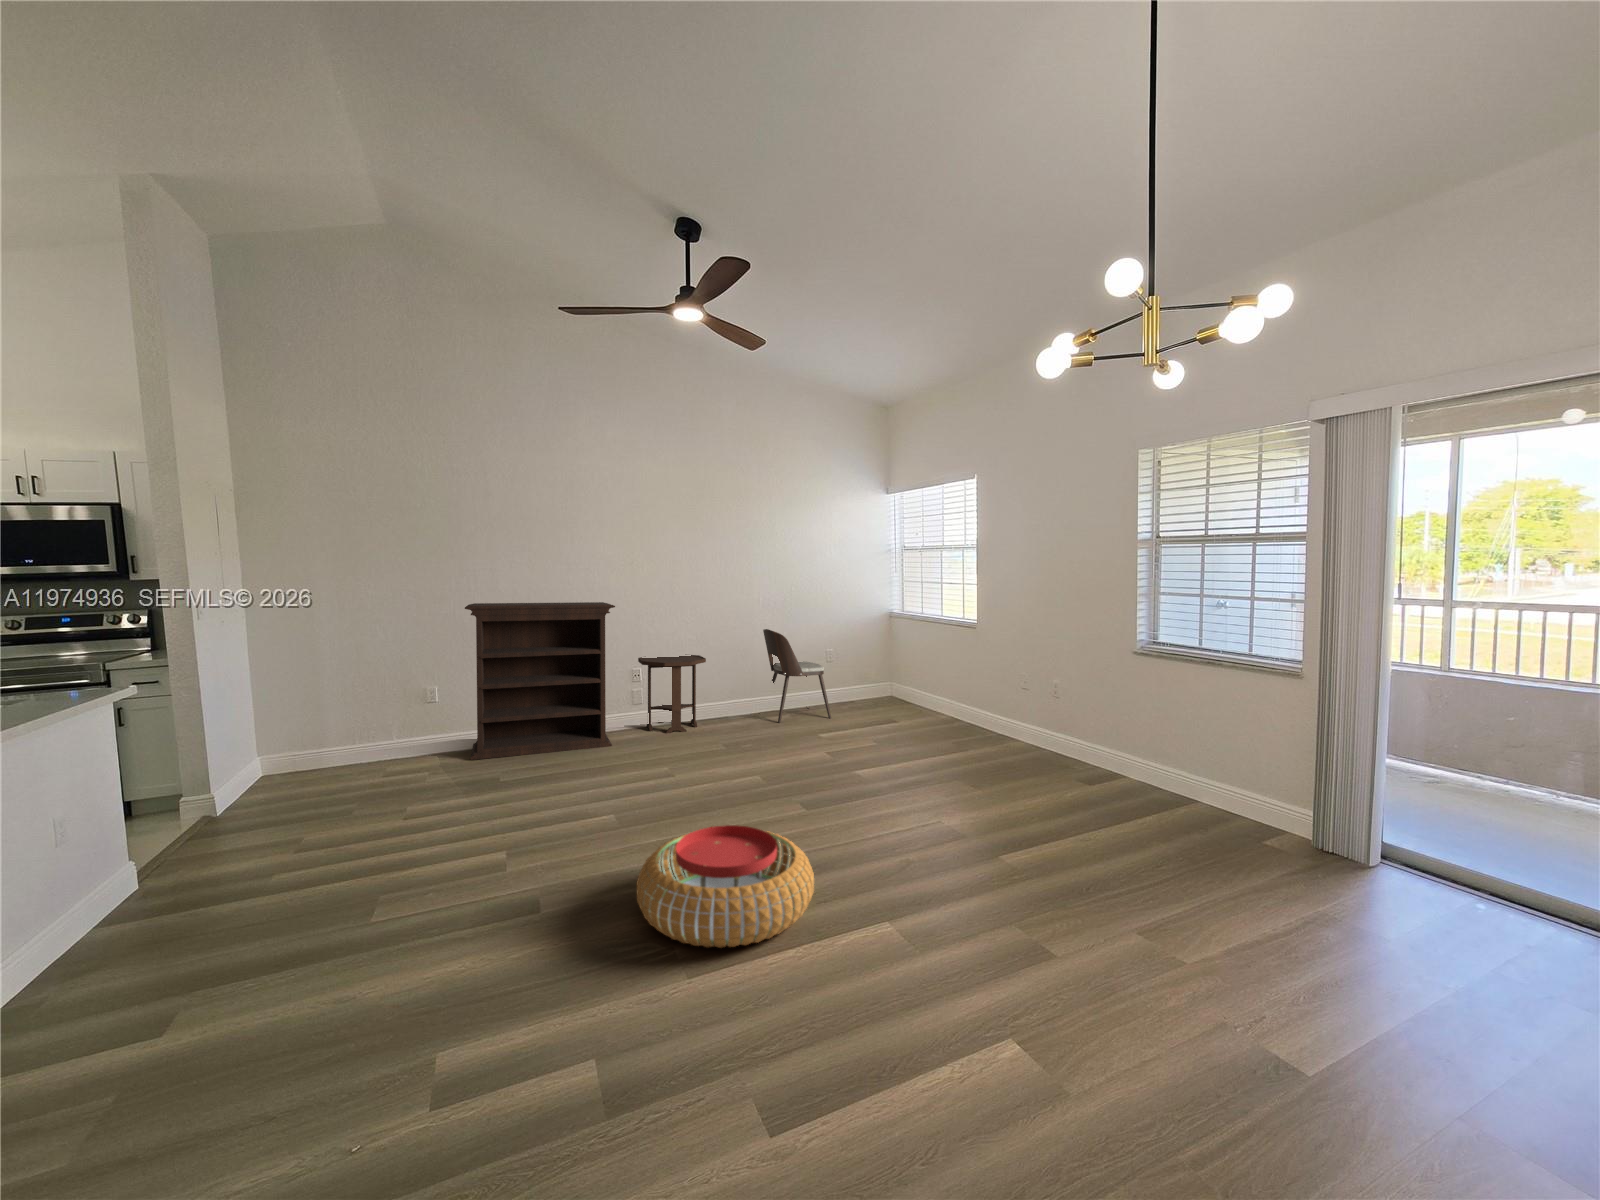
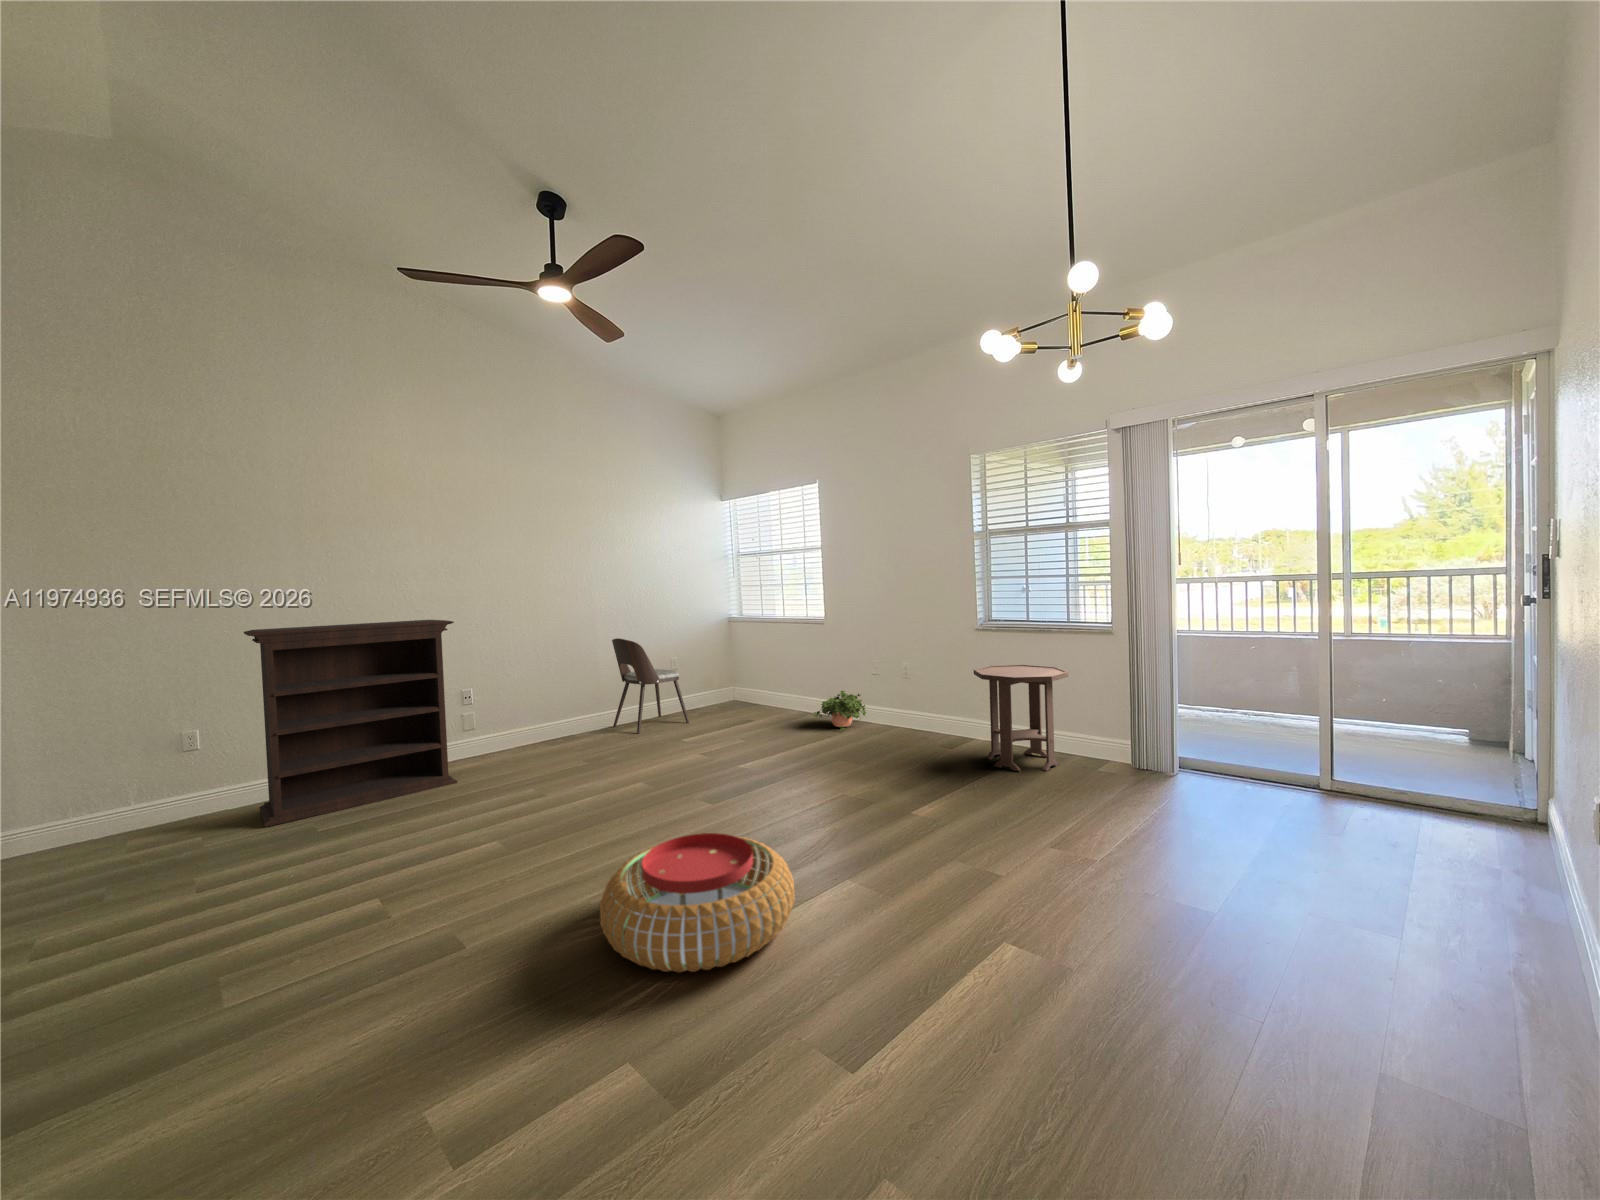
side table: present [638,655,706,733] -> present [974,665,1069,771]
potted plant: none [948,704,1011,748] -> present [814,691,866,730]

